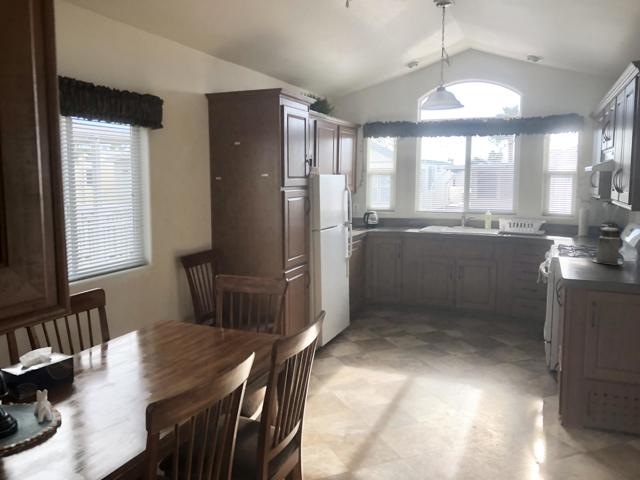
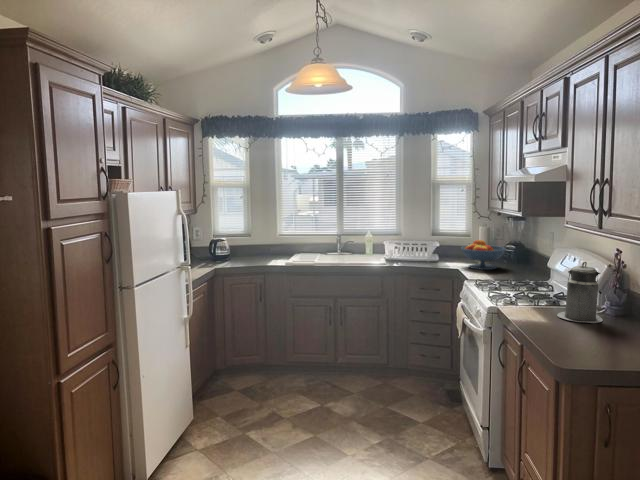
fruit bowl: none [556,217,593,240] -> present [461,240,505,270]

